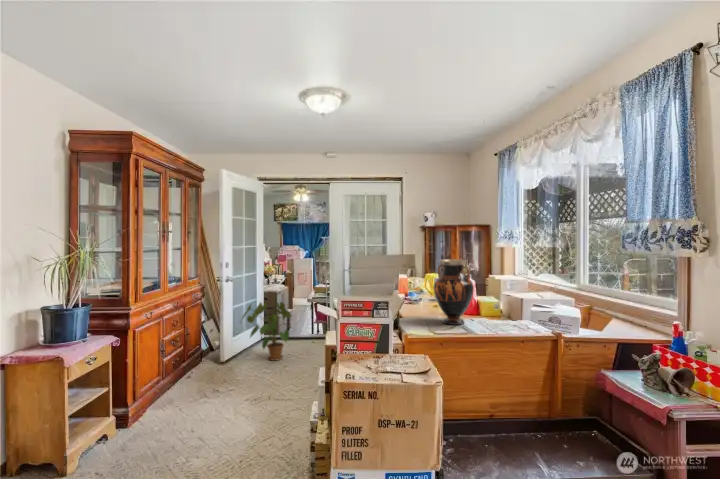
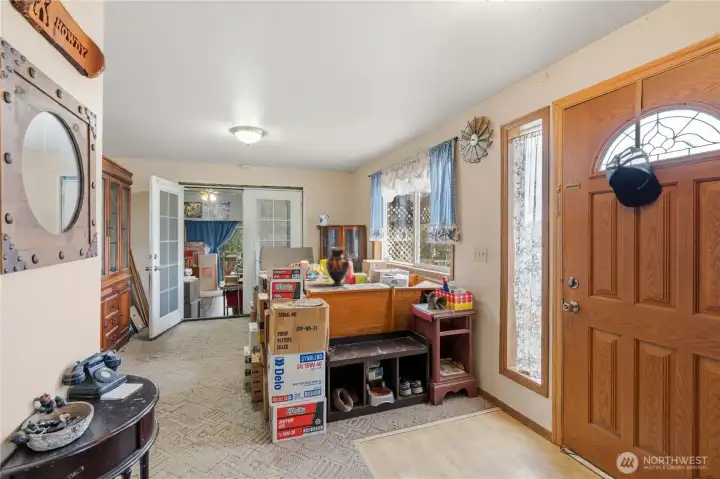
house plant: present [243,302,291,361] -> none [167,286,216,333]

